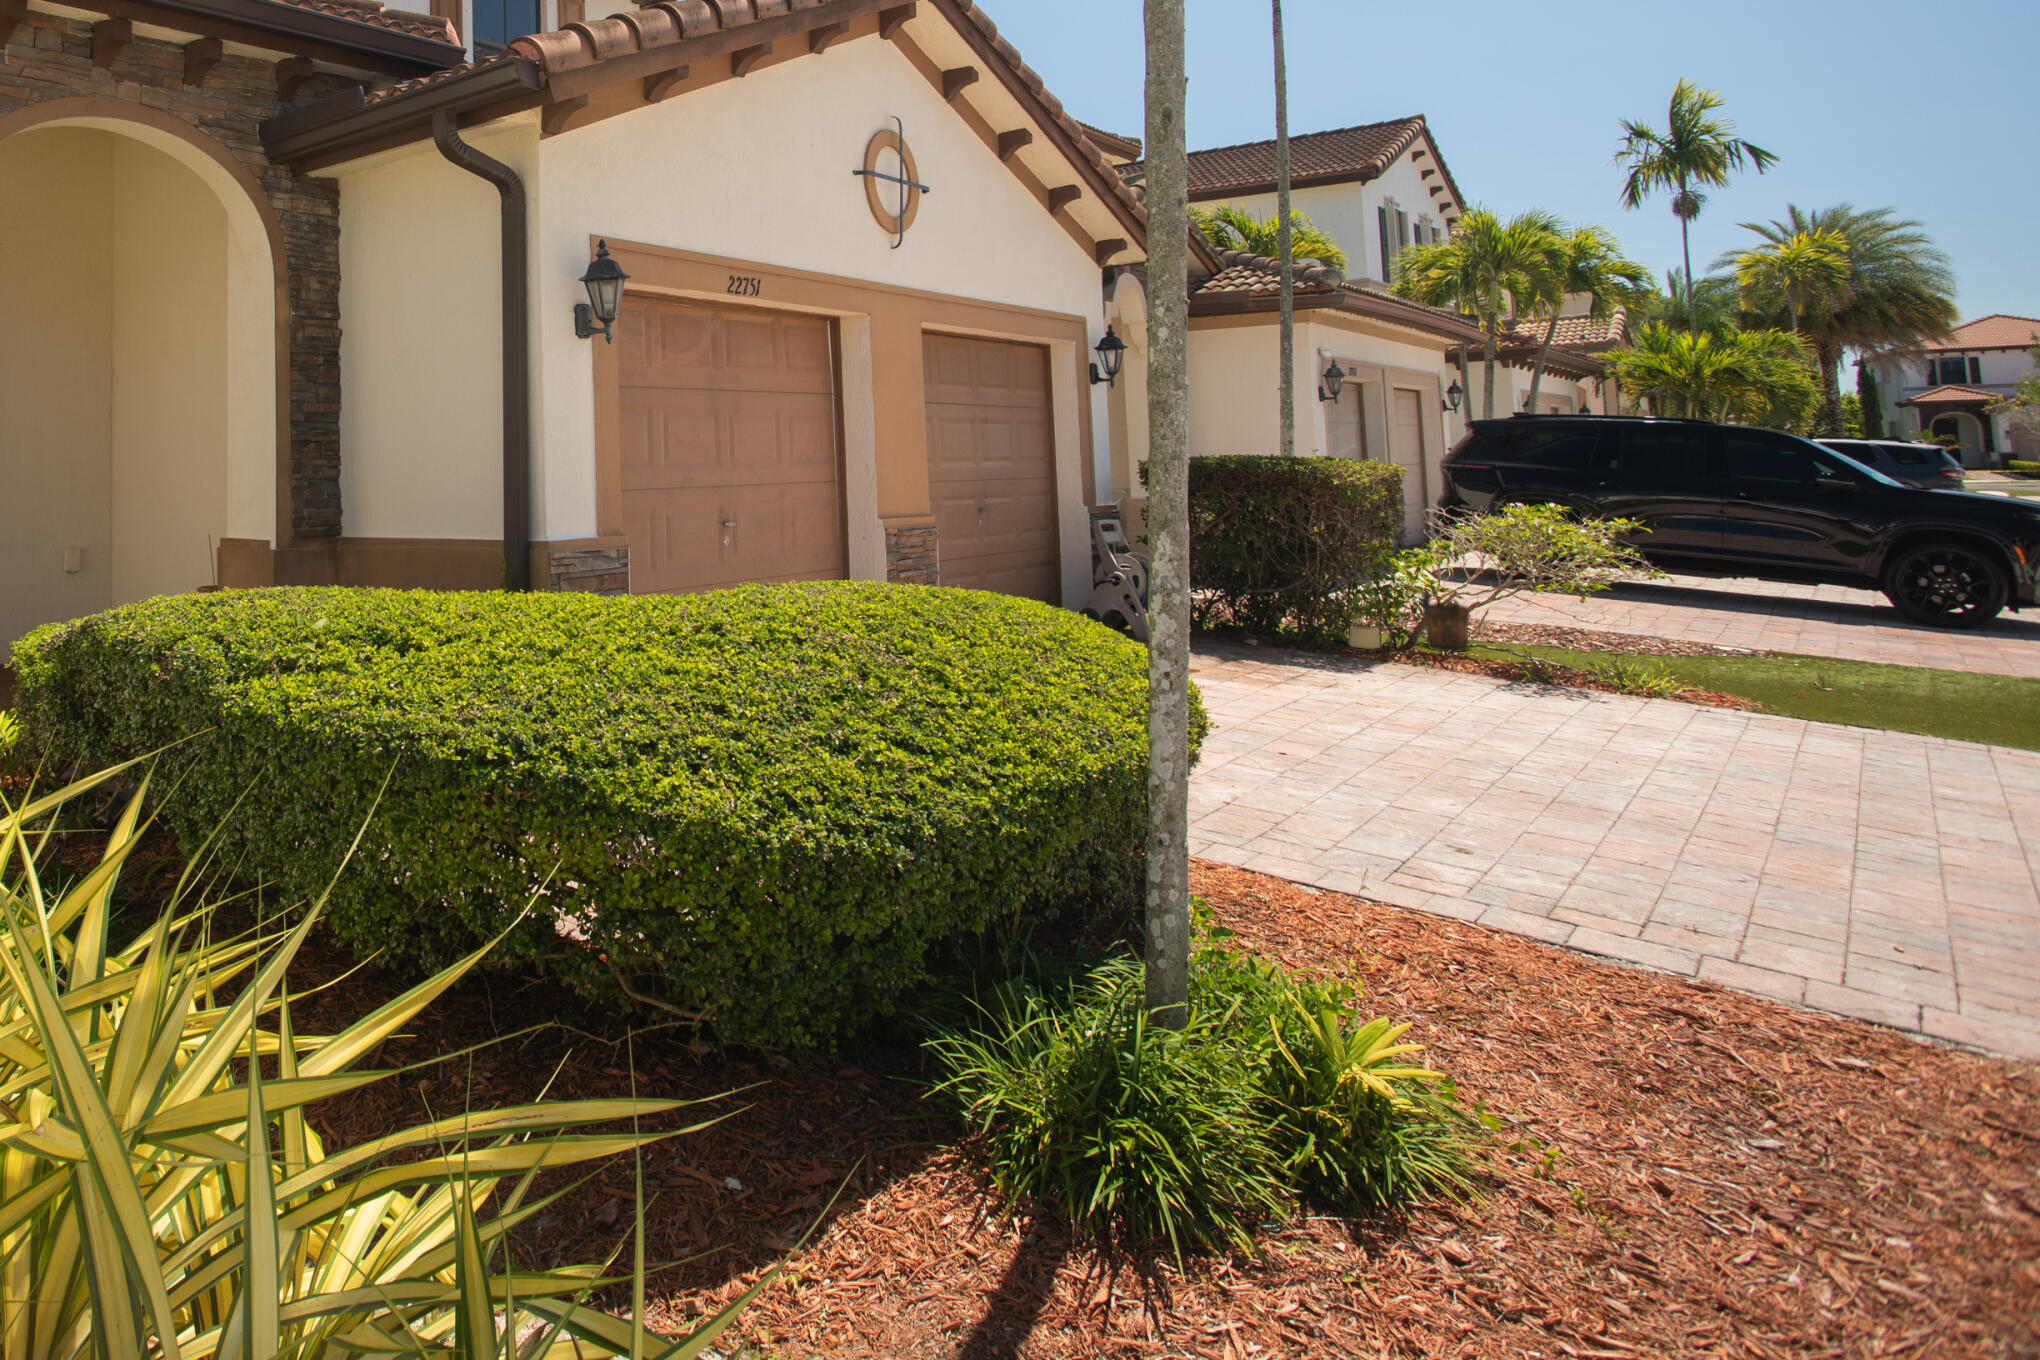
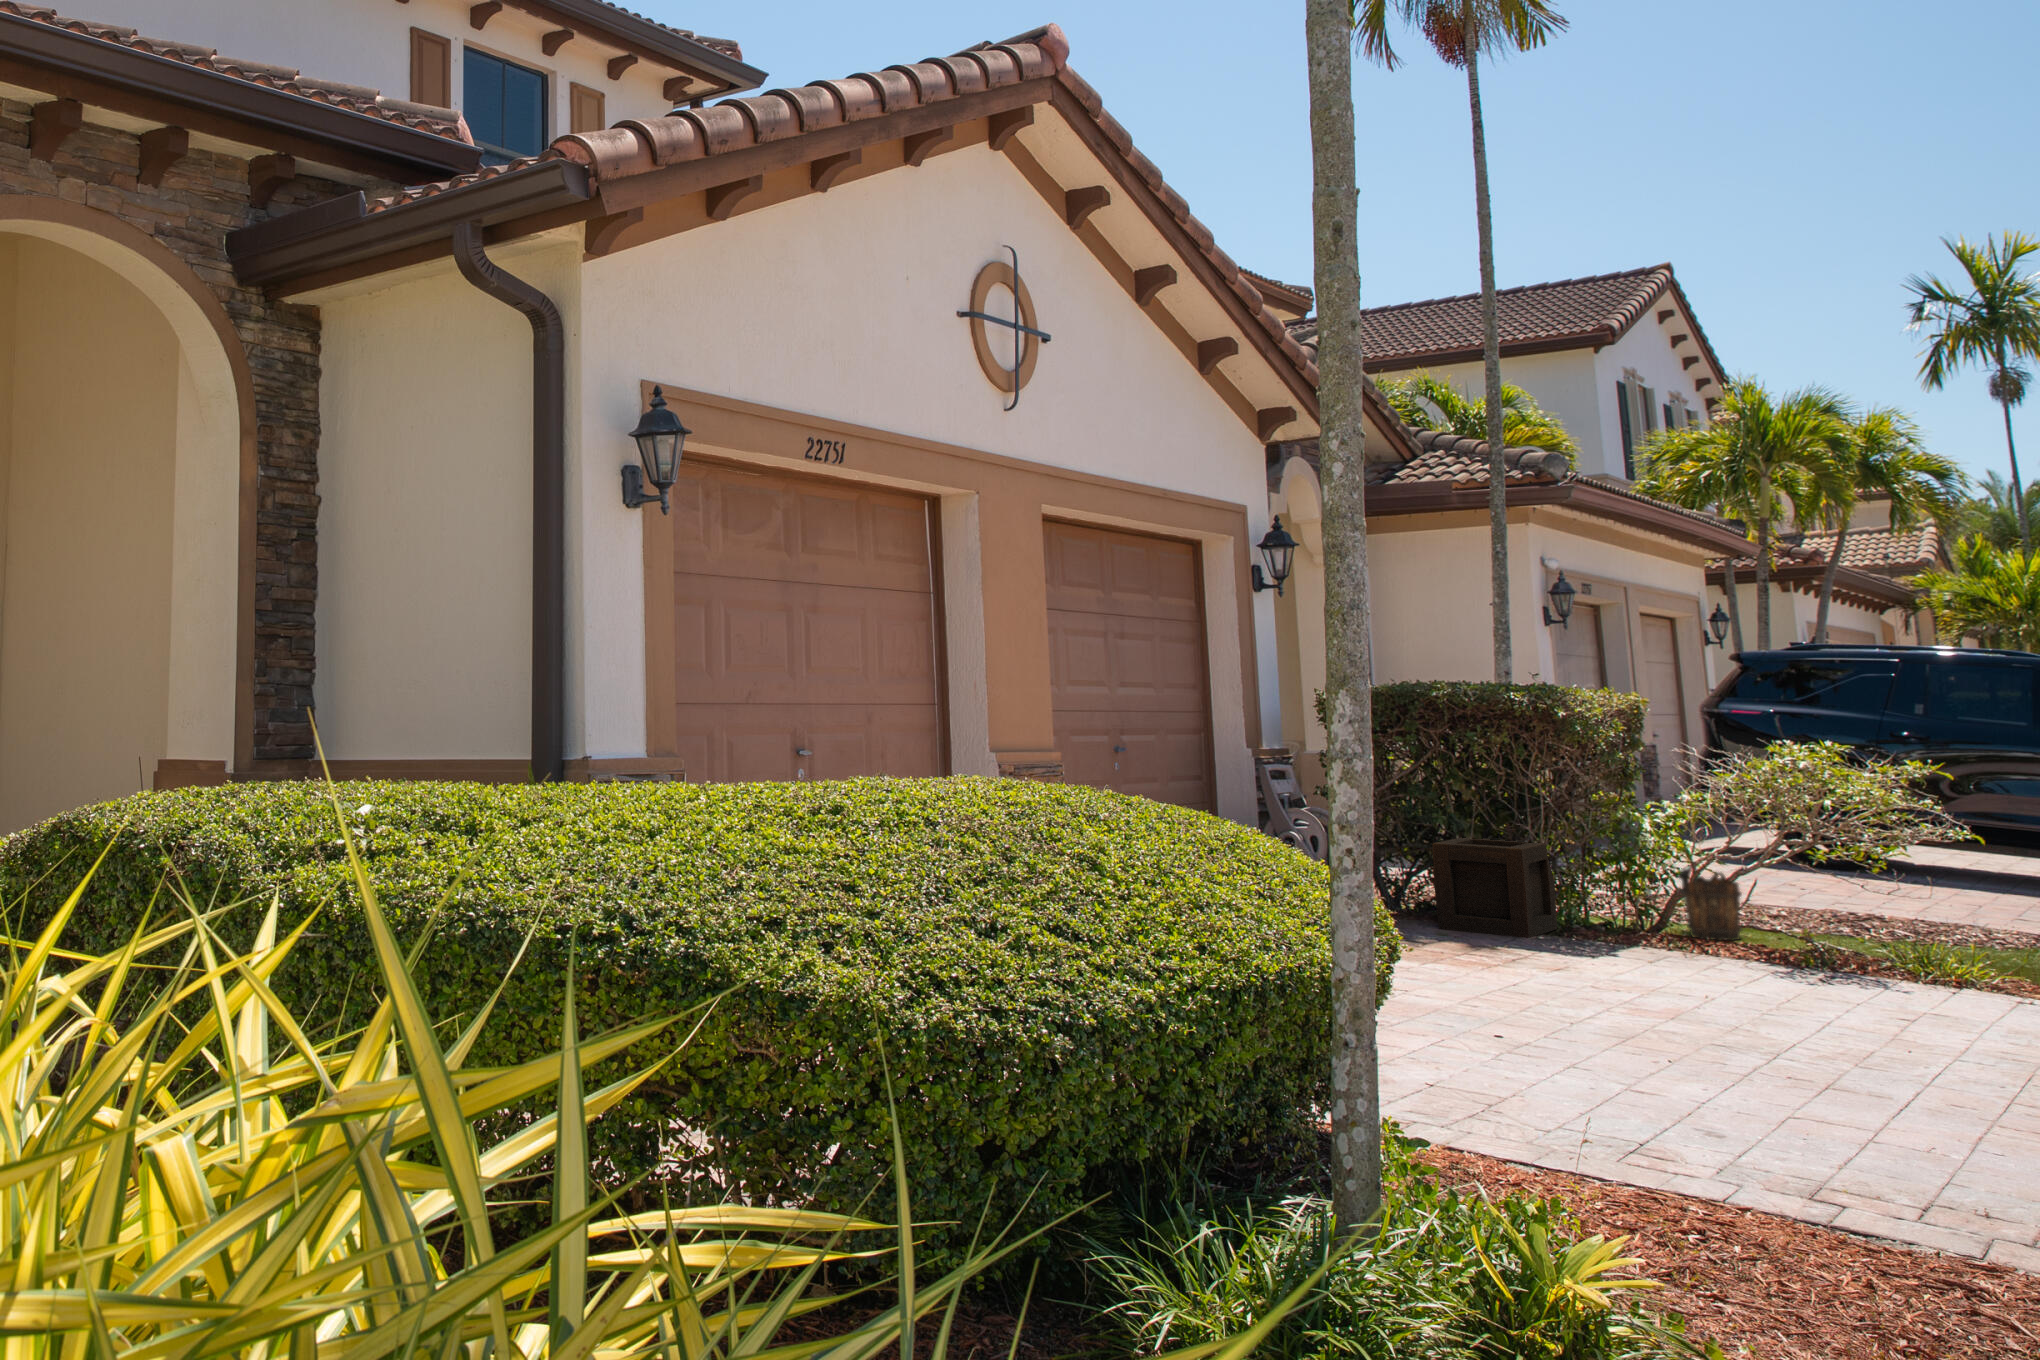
wooden crate: none [1227,573,1322,651] -> present [1432,837,1557,938]
potted plant: present [1346,581,1382,649] -> none [1581,845,1632,936]

